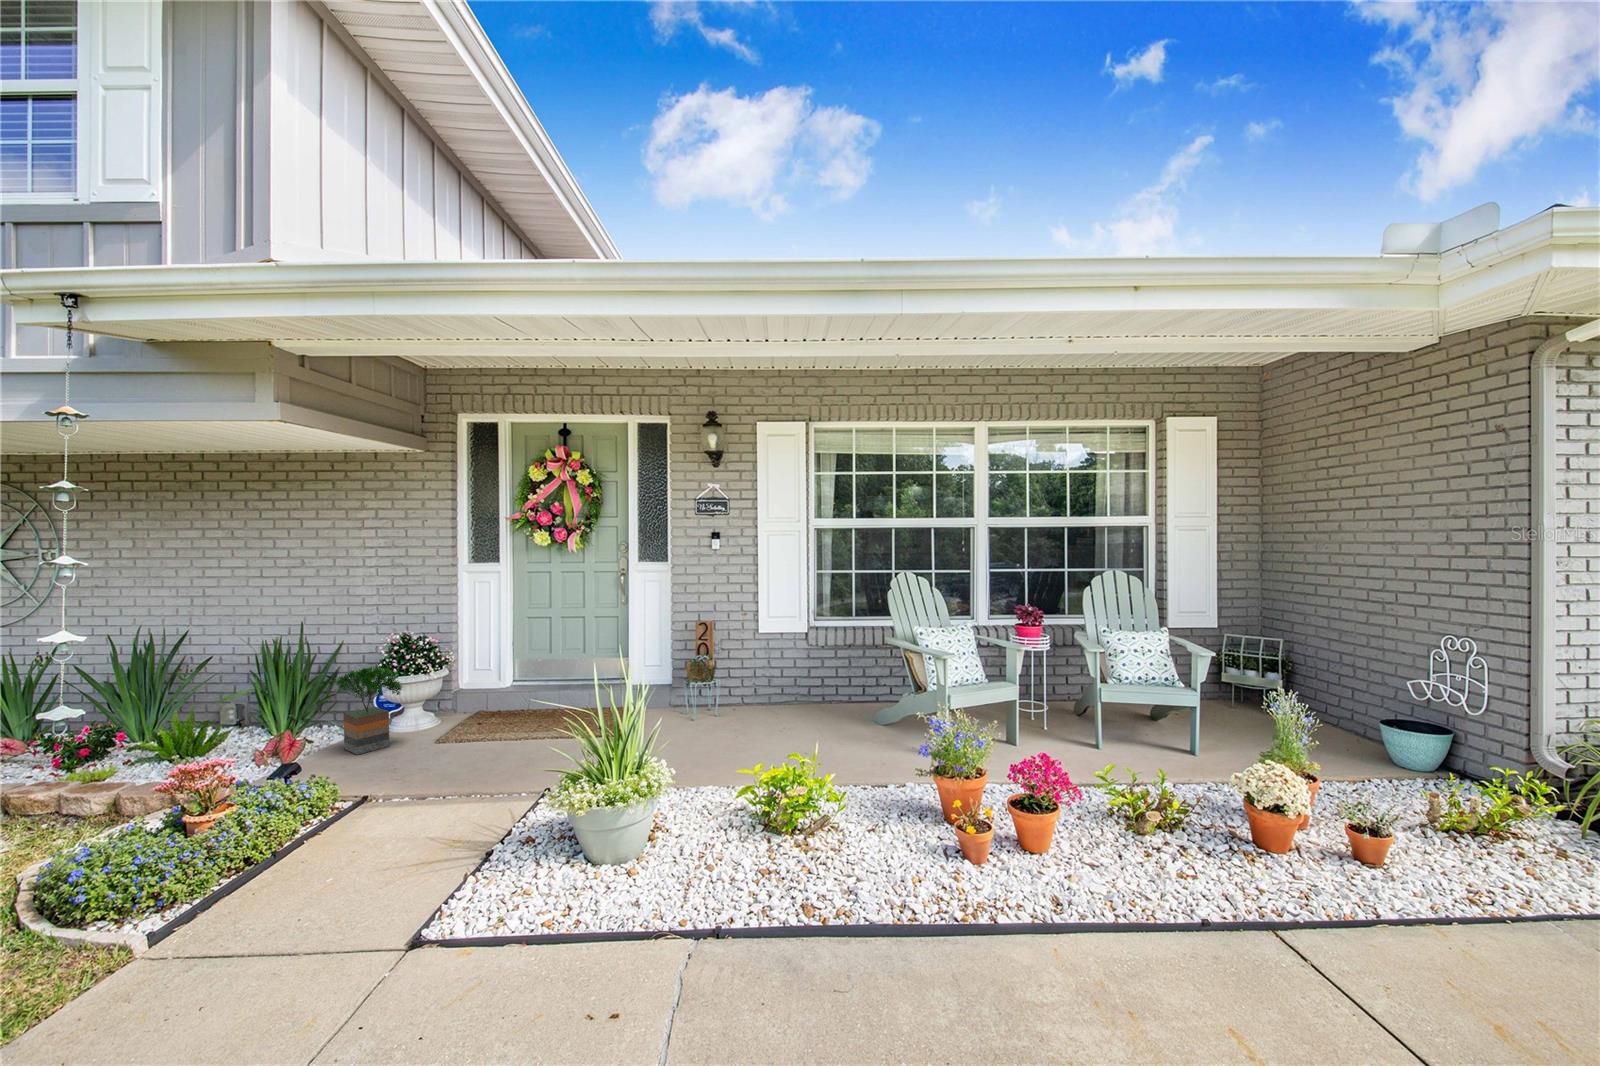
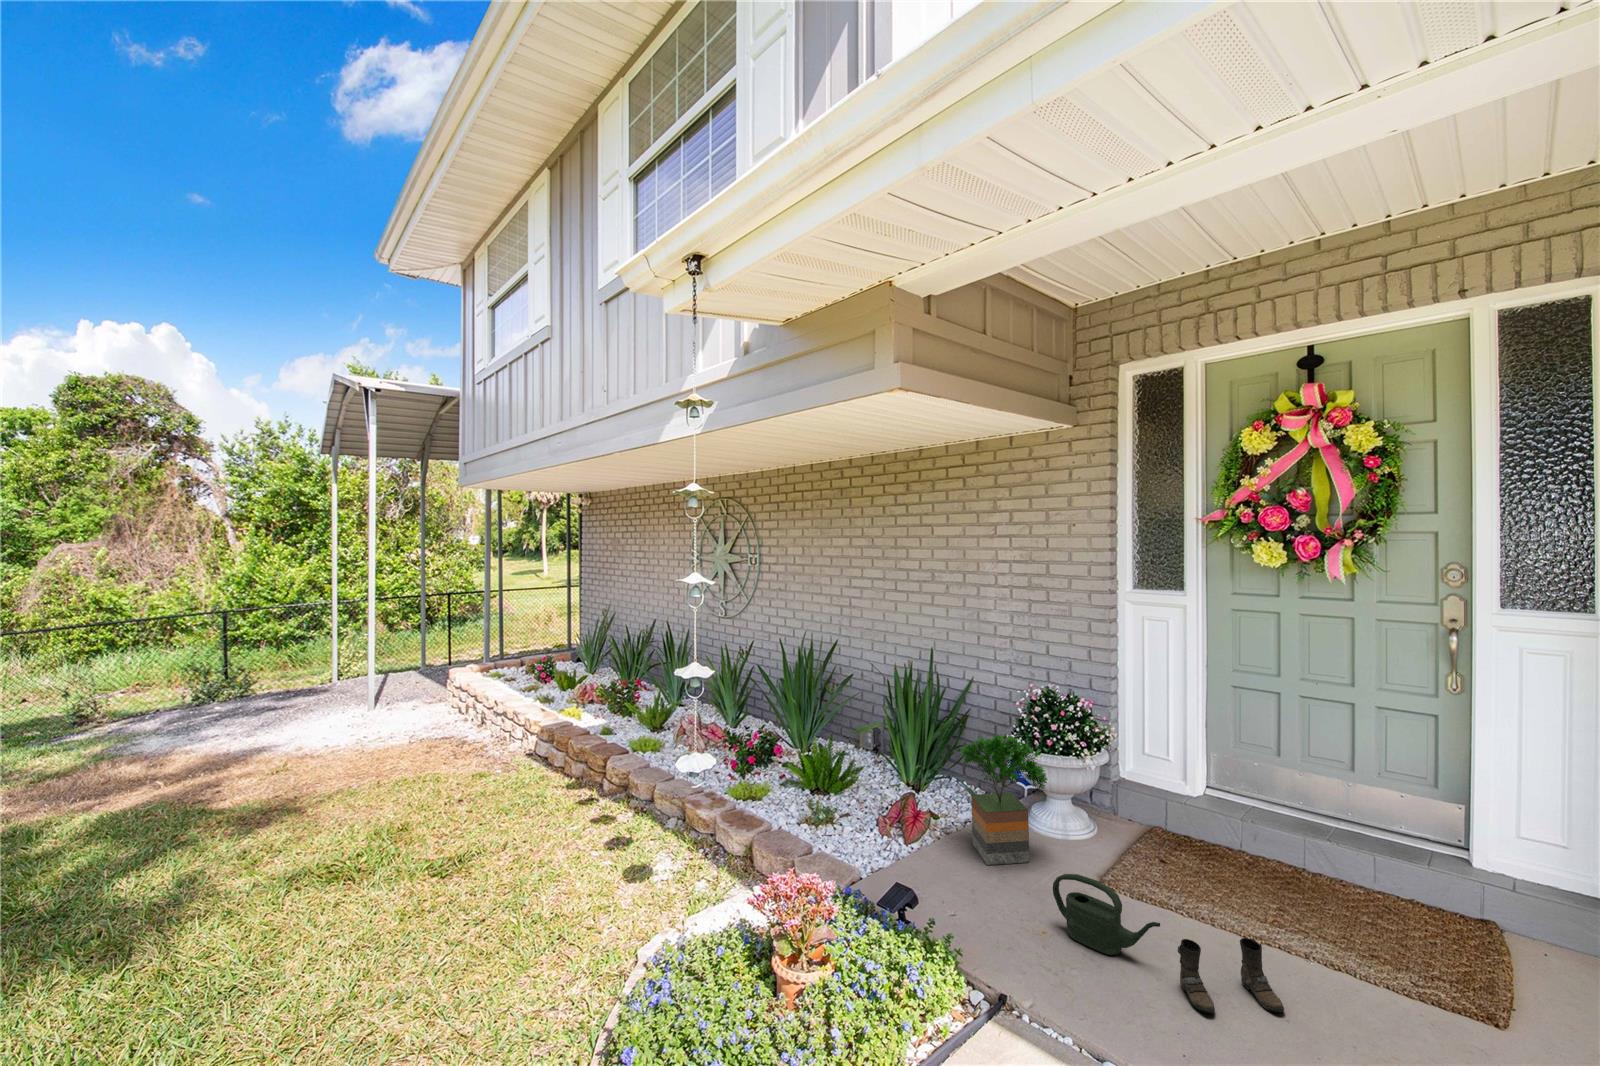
watering can: none [405,728,467,767] -> present [1053,874,1160,955]
boots: none [475,732,525,769] -> present [1178,938,1284,1013]

